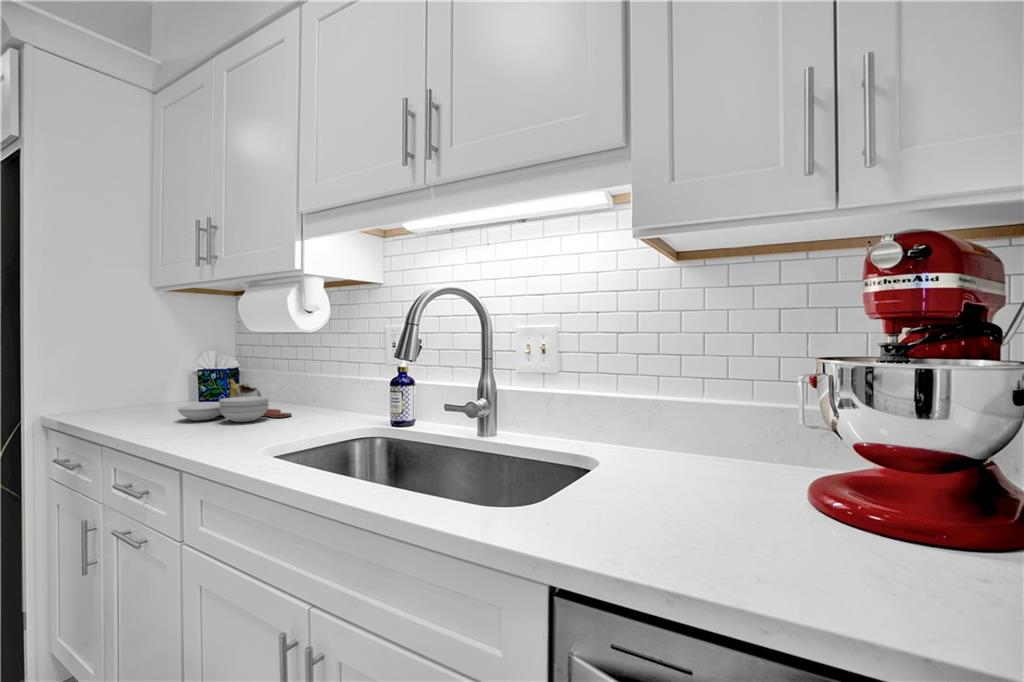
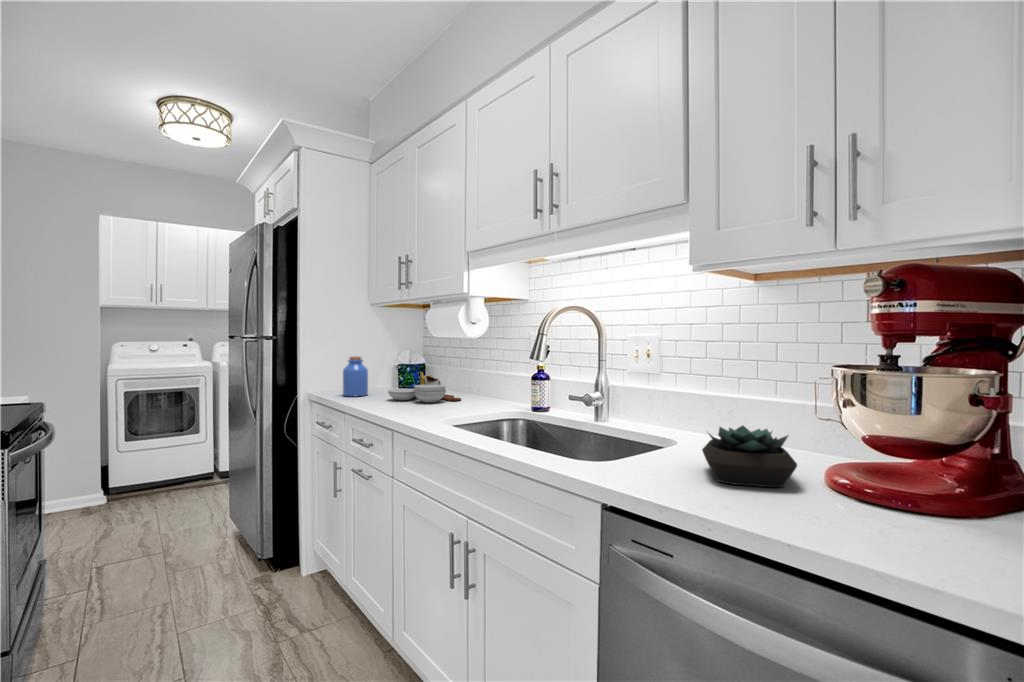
jar: none [102,360,146,418] -> present [343,356,368,397]
succulent plant: none [661,441,801,529] -> present [702,425,797,487]

